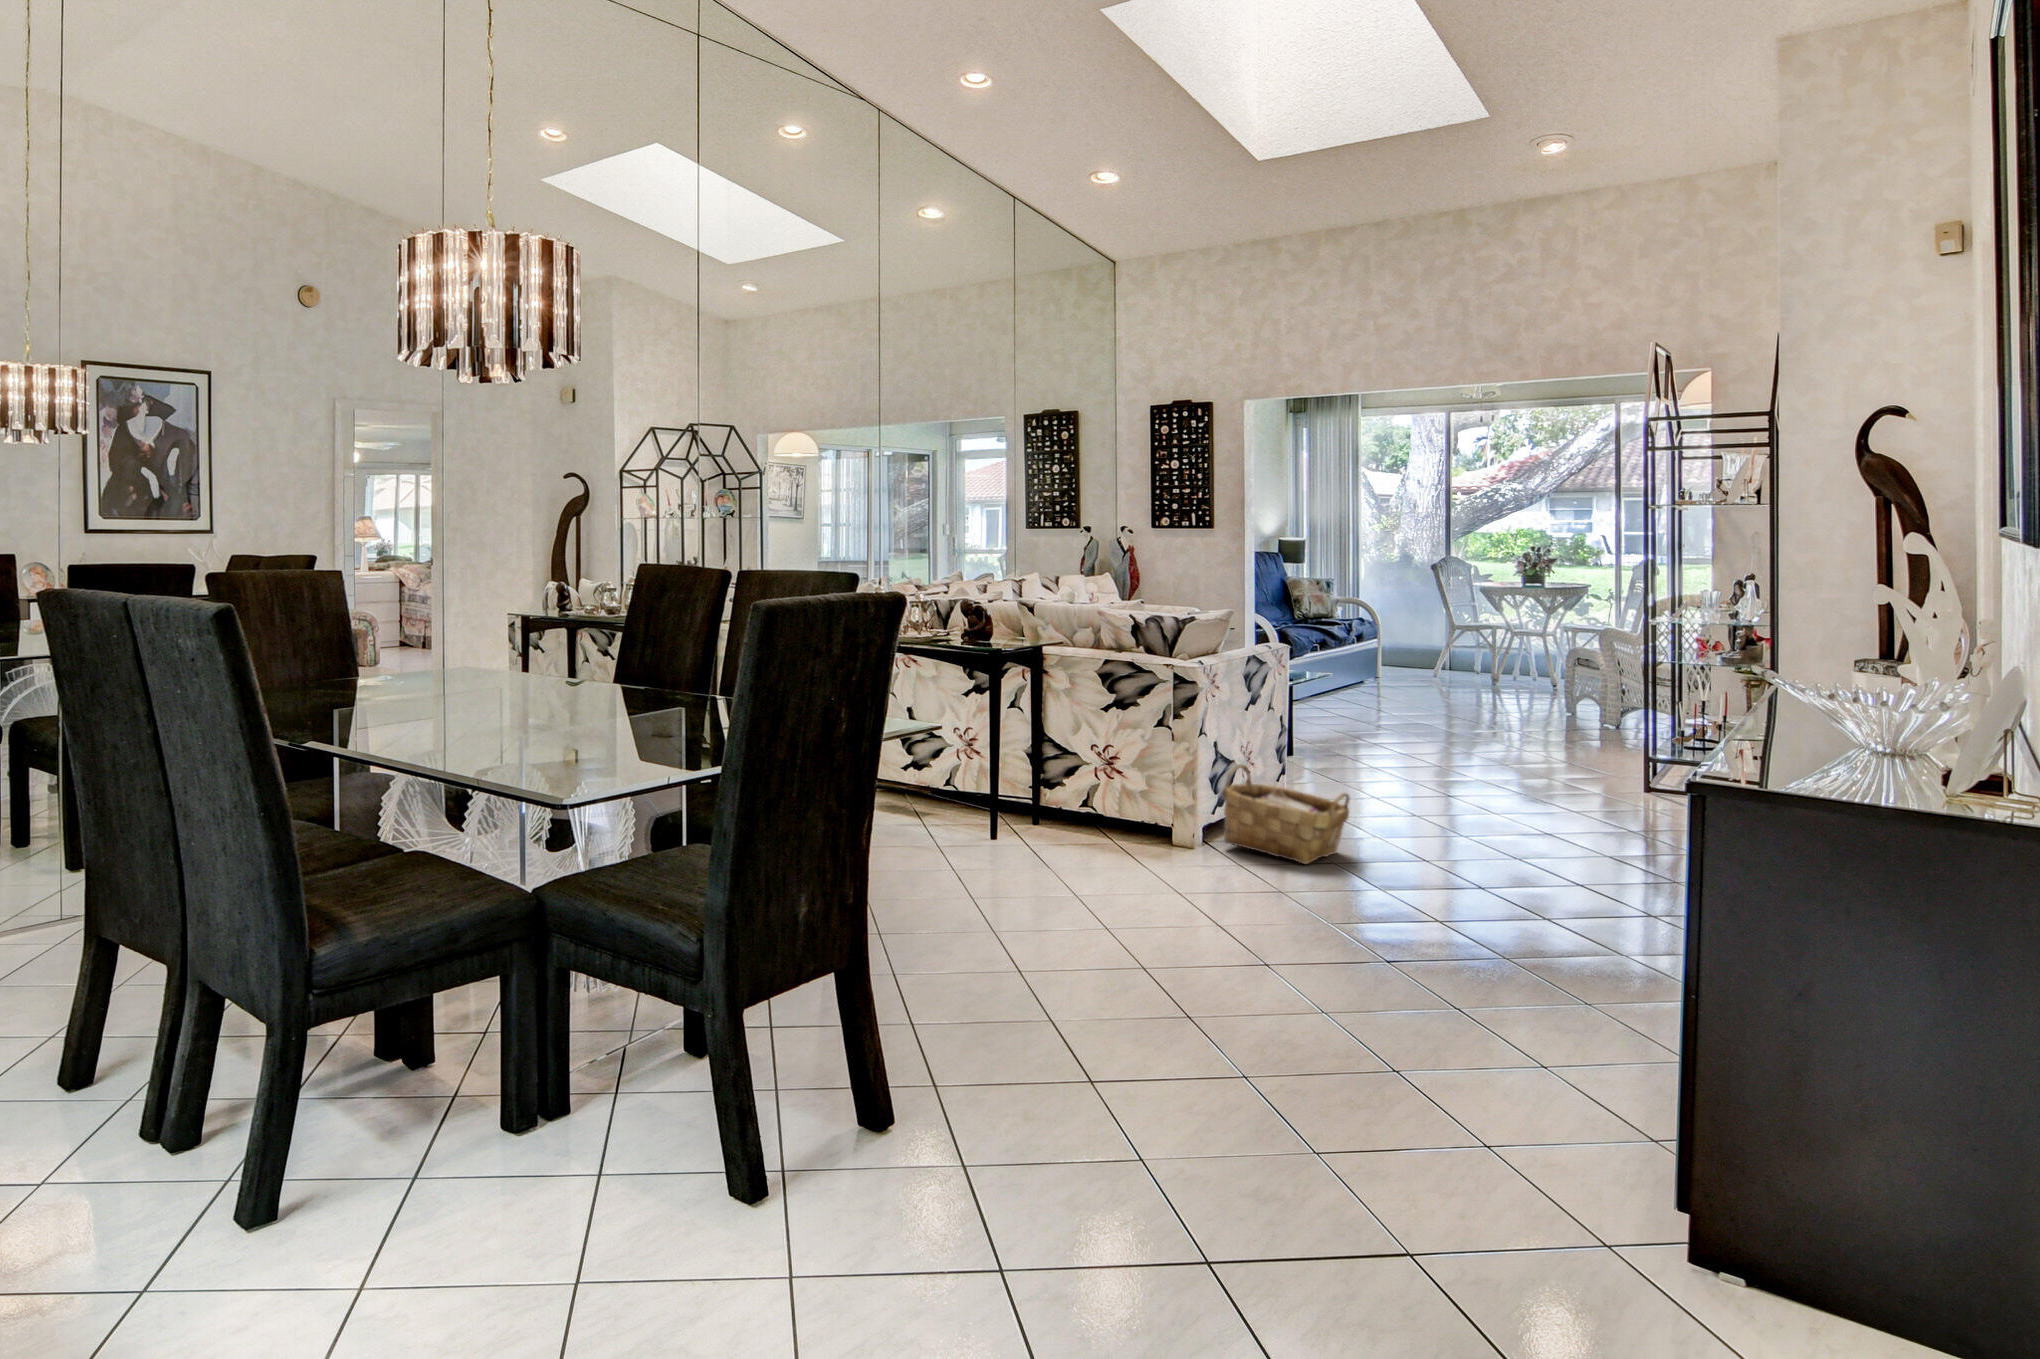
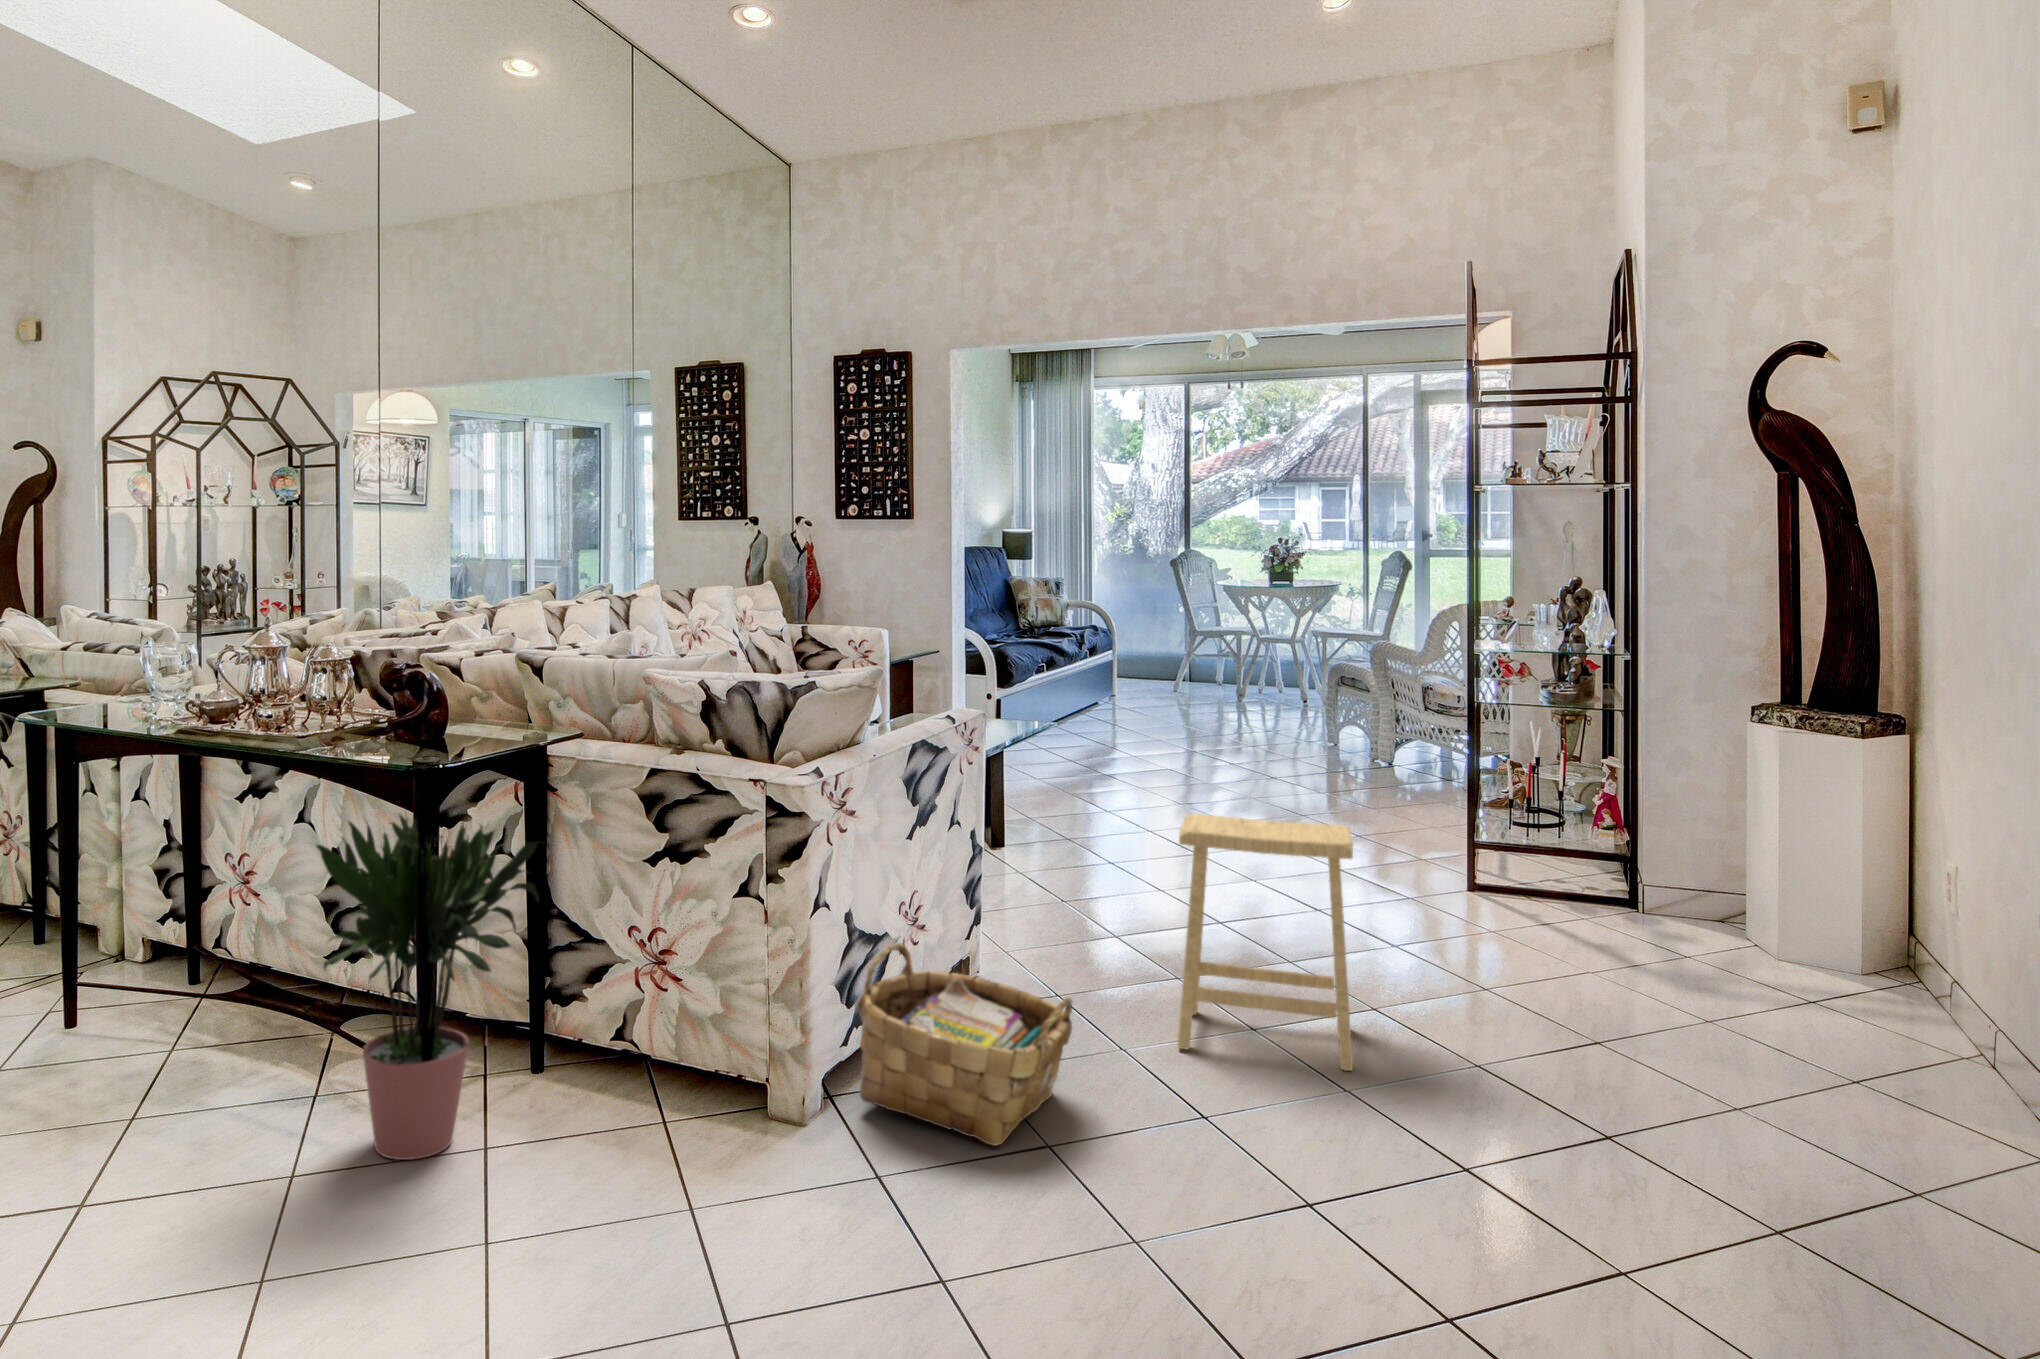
potted plant: none [945,668,1054,845] -> present [317,814,539,1160]
footstool: none [1417,710,1535,859] -> present [1178,814,1353,1071]

